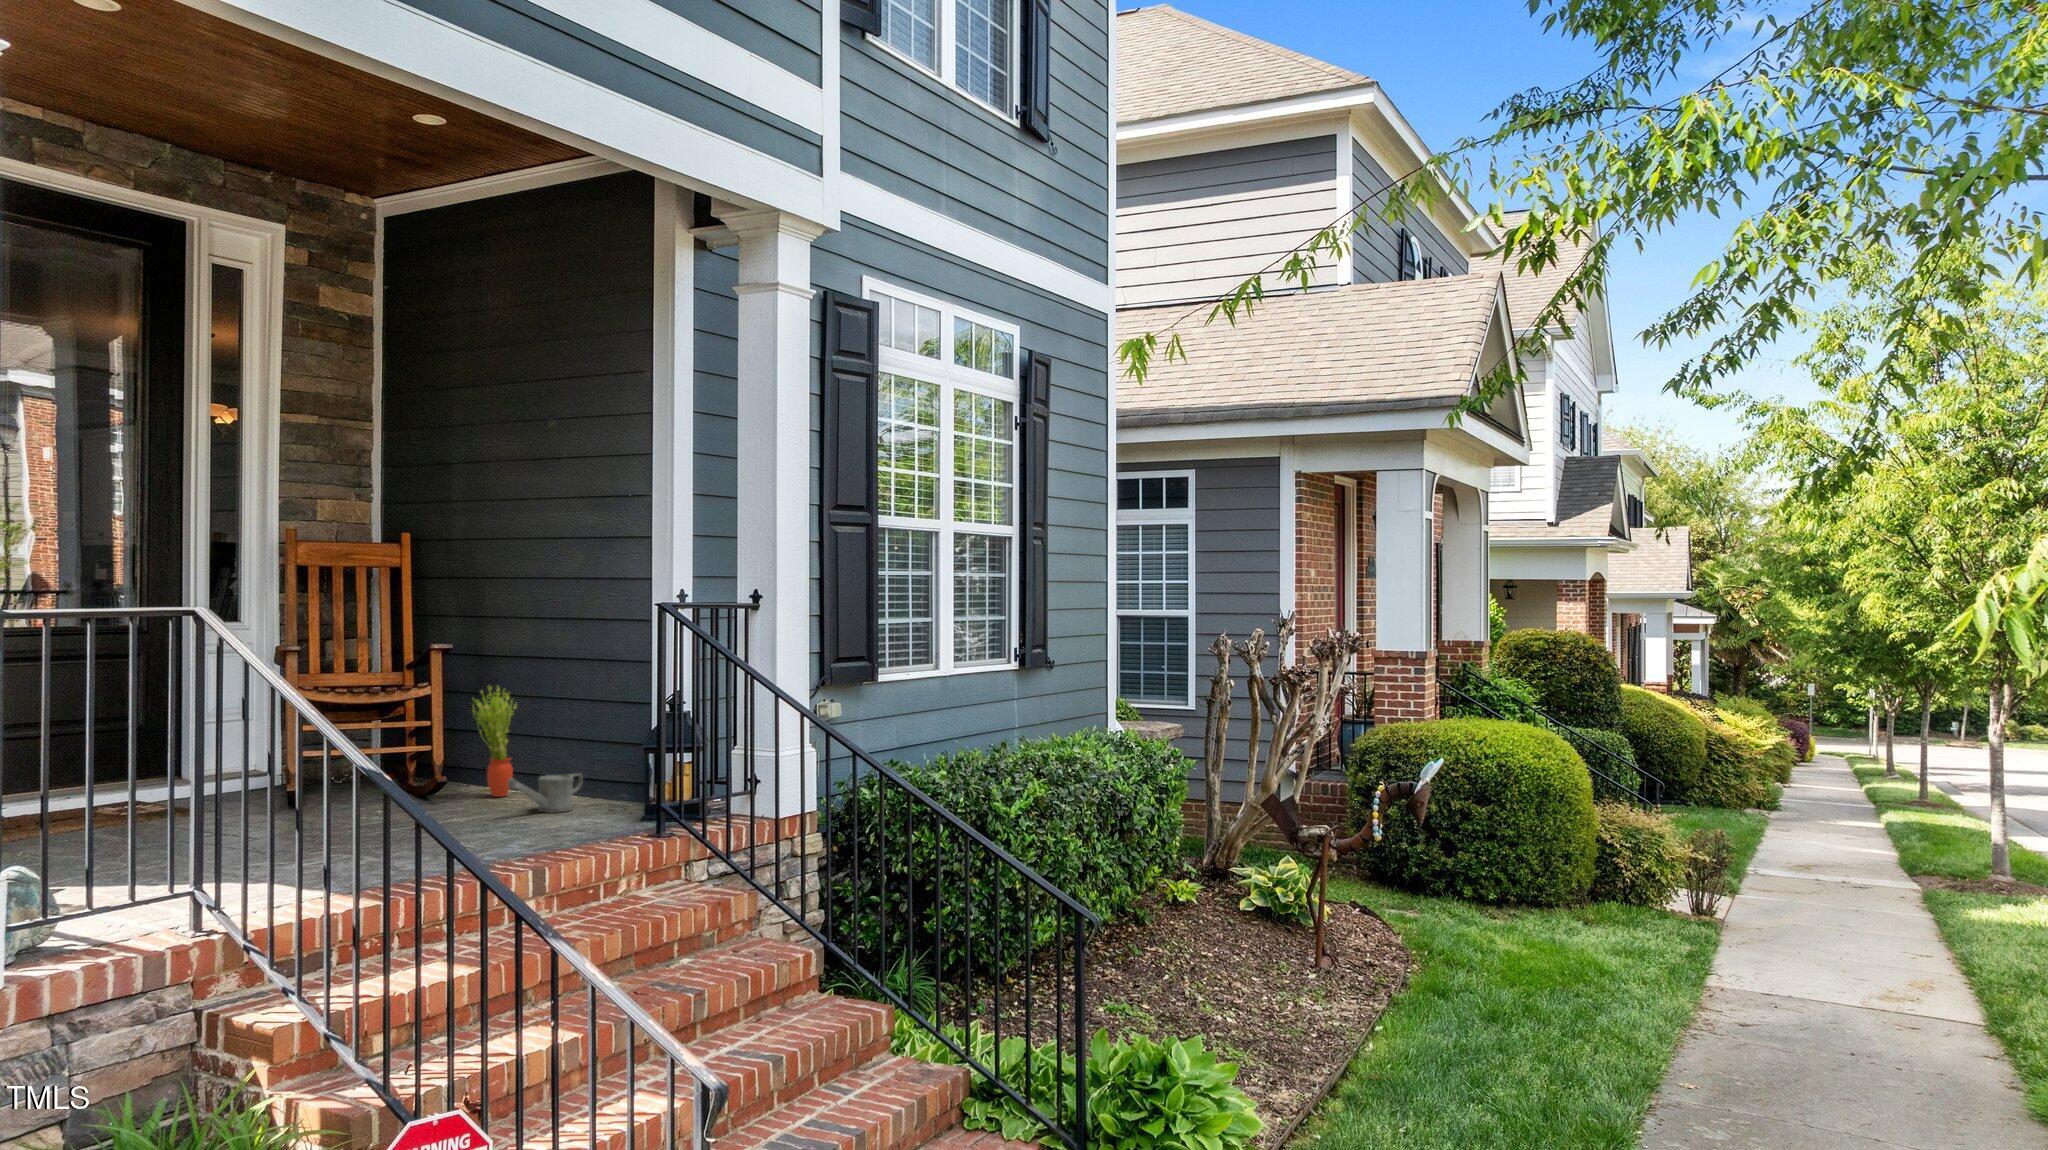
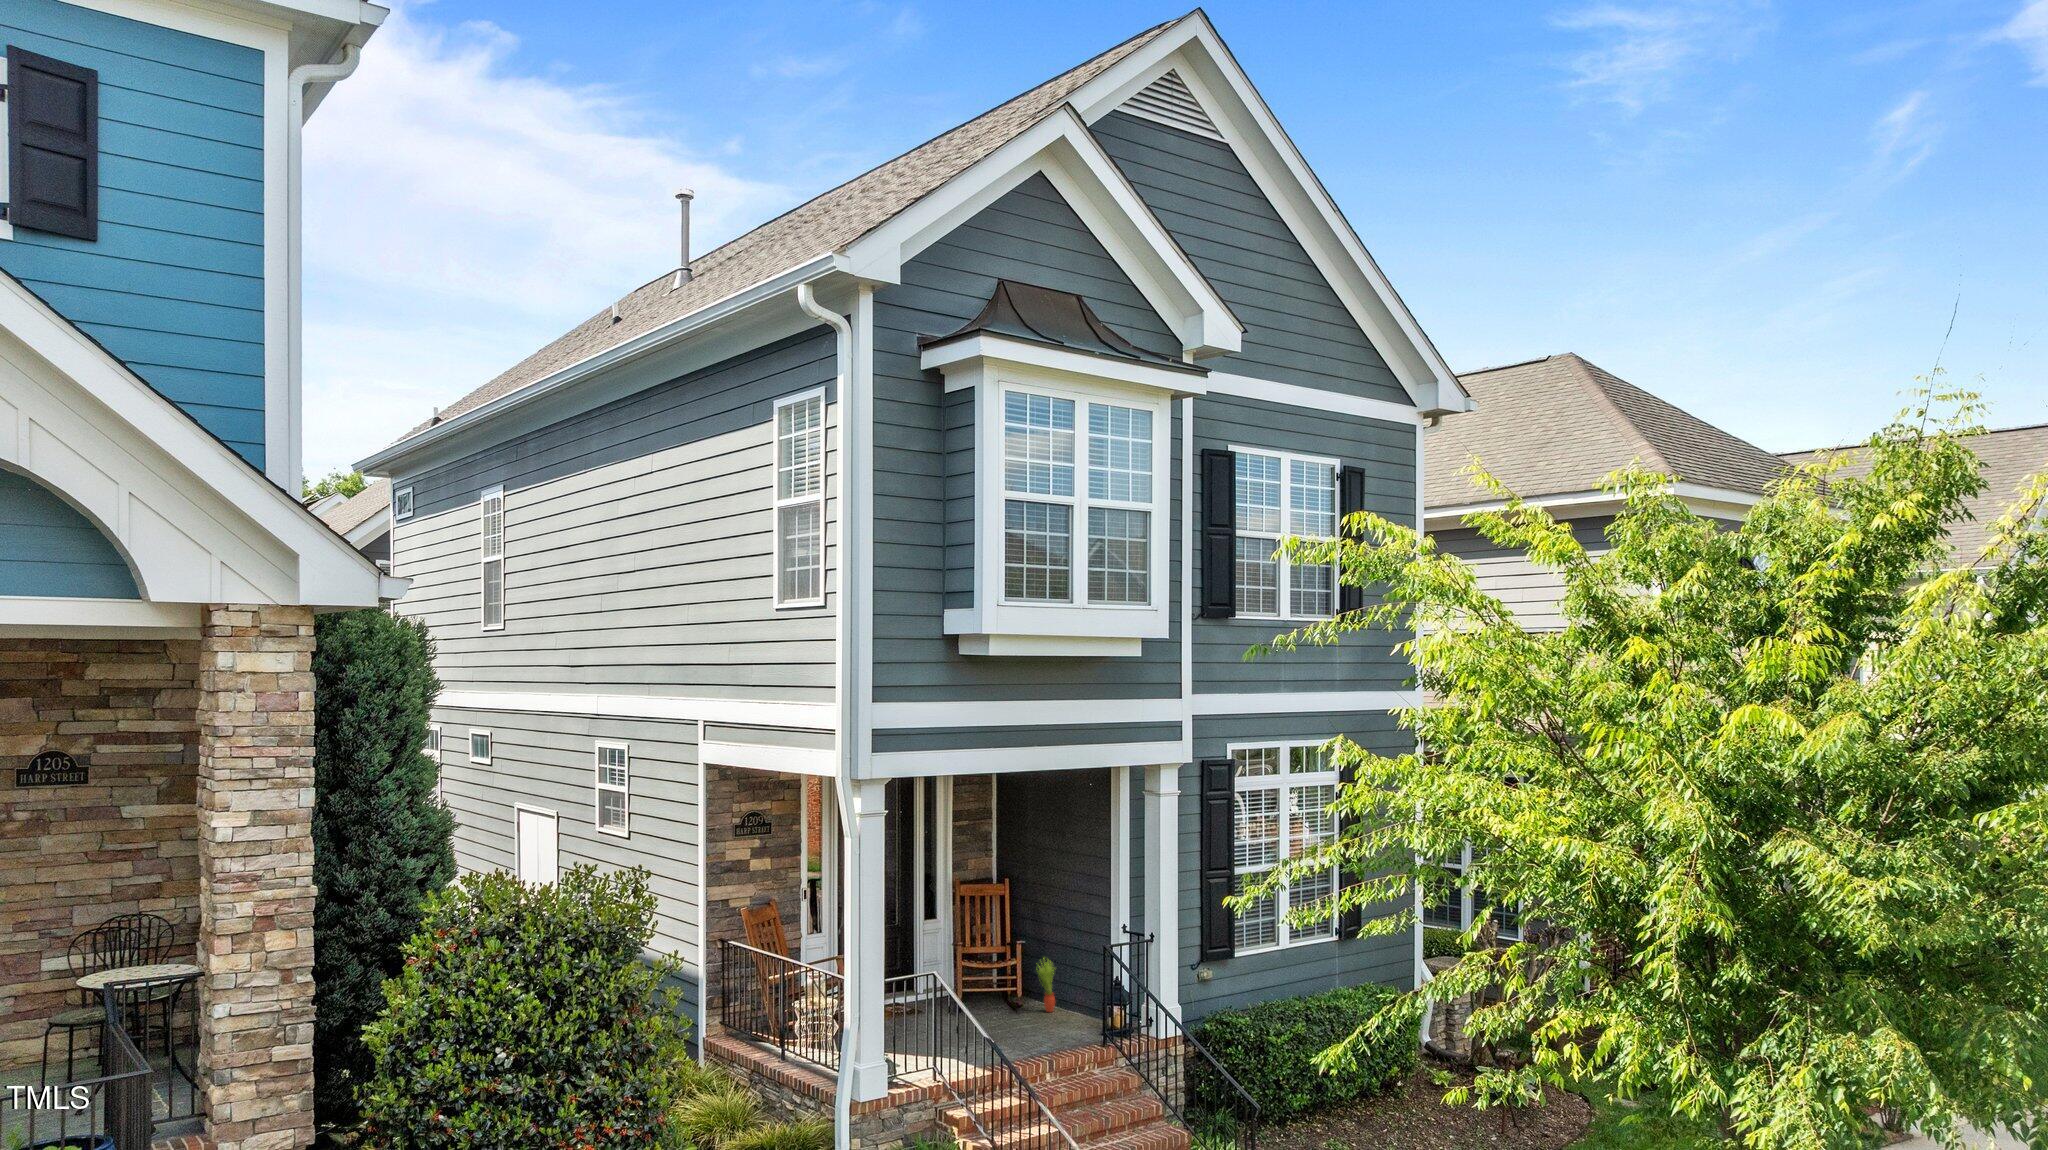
watering can: present [508,773,583,813] -> none [1049,1005,1084,1025]

